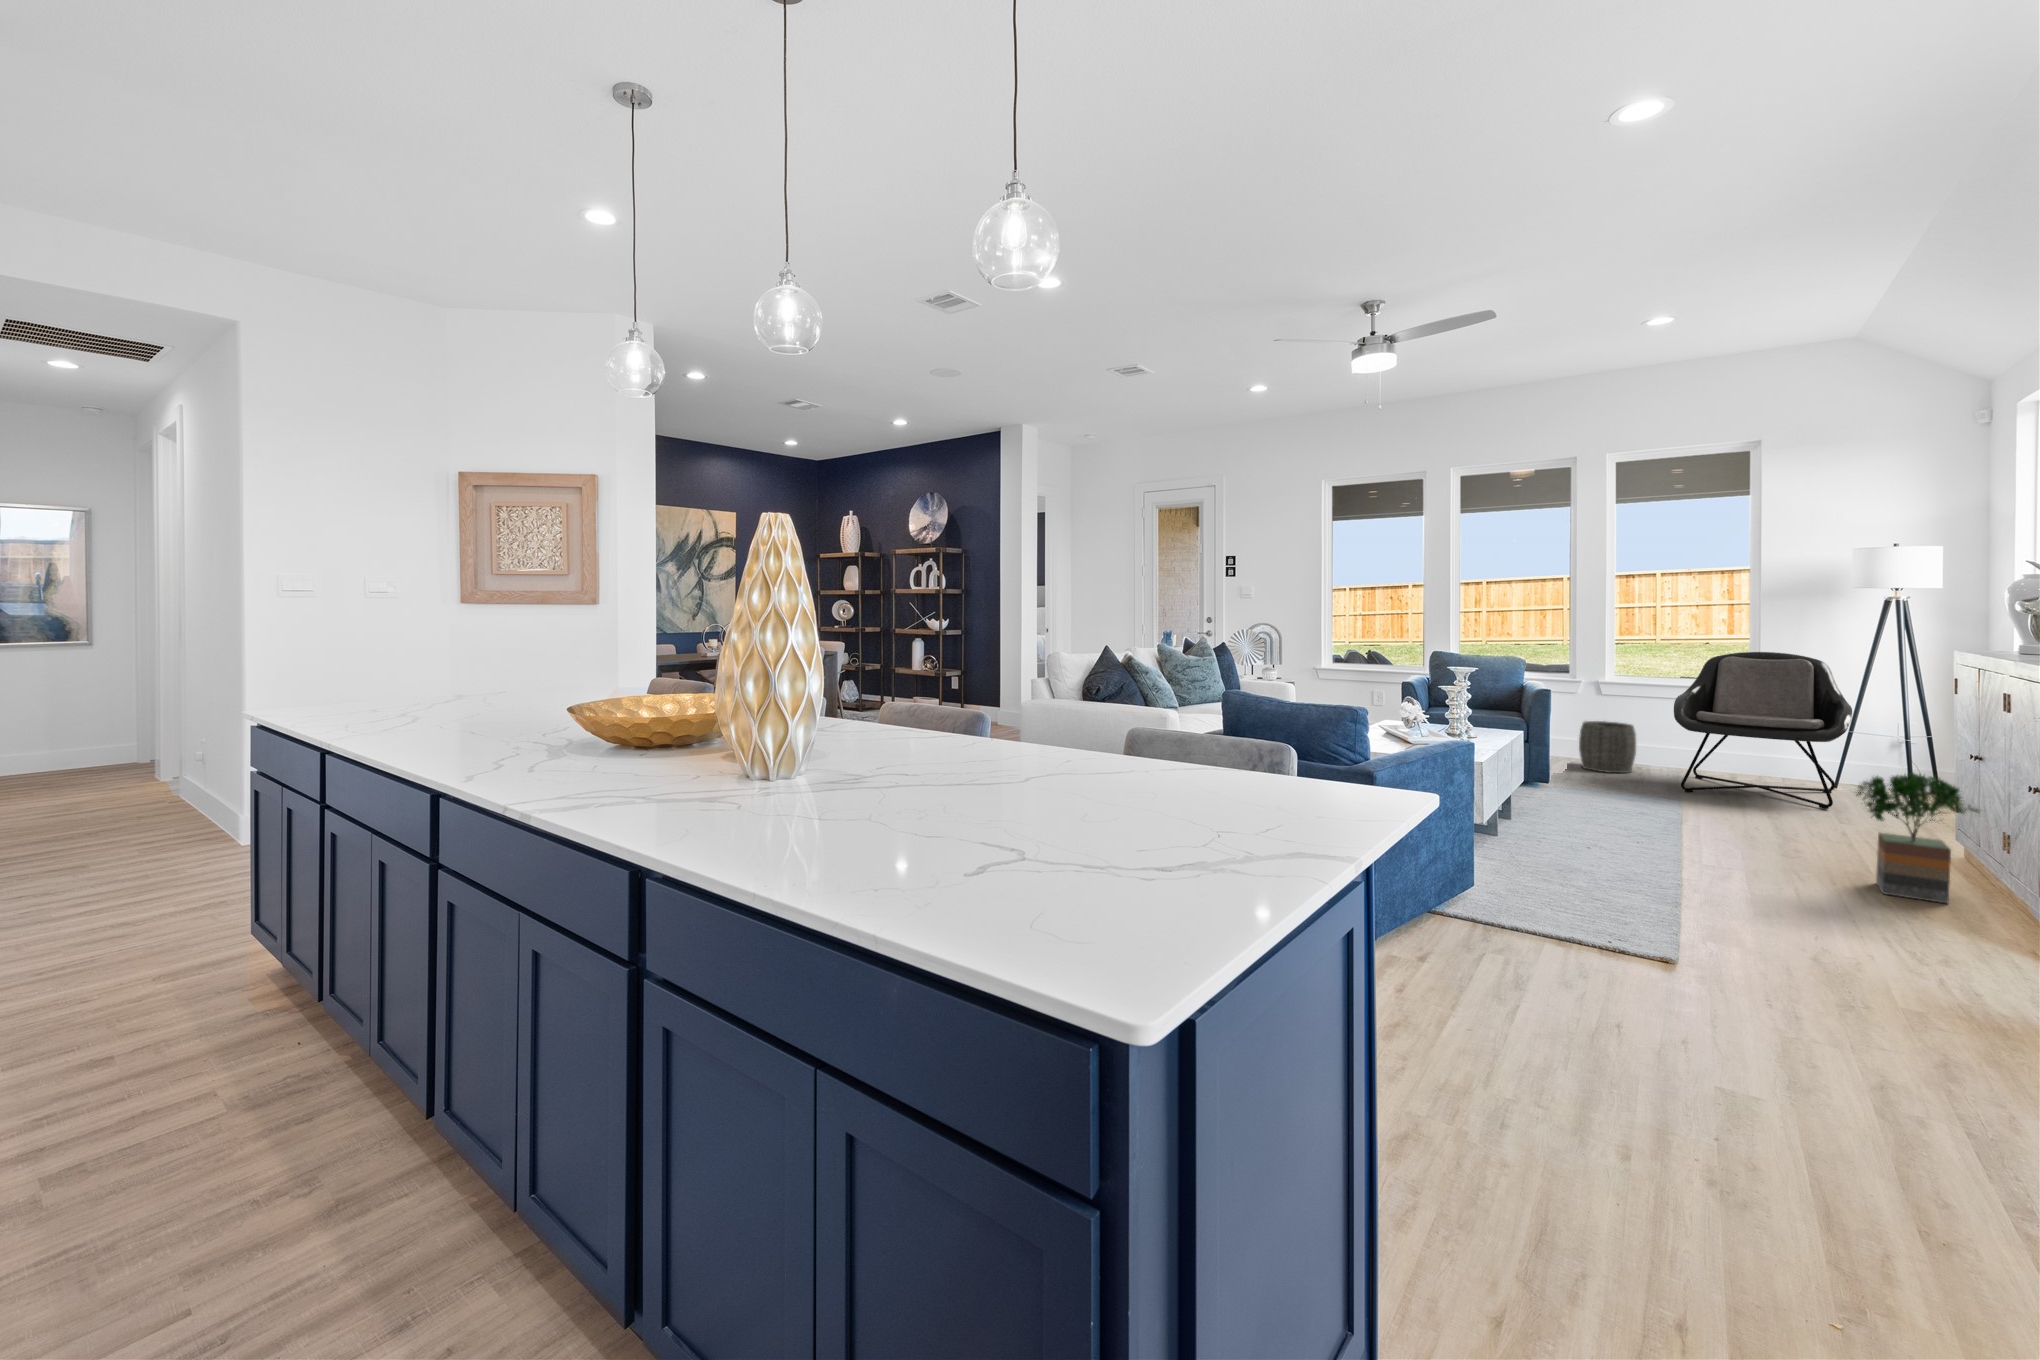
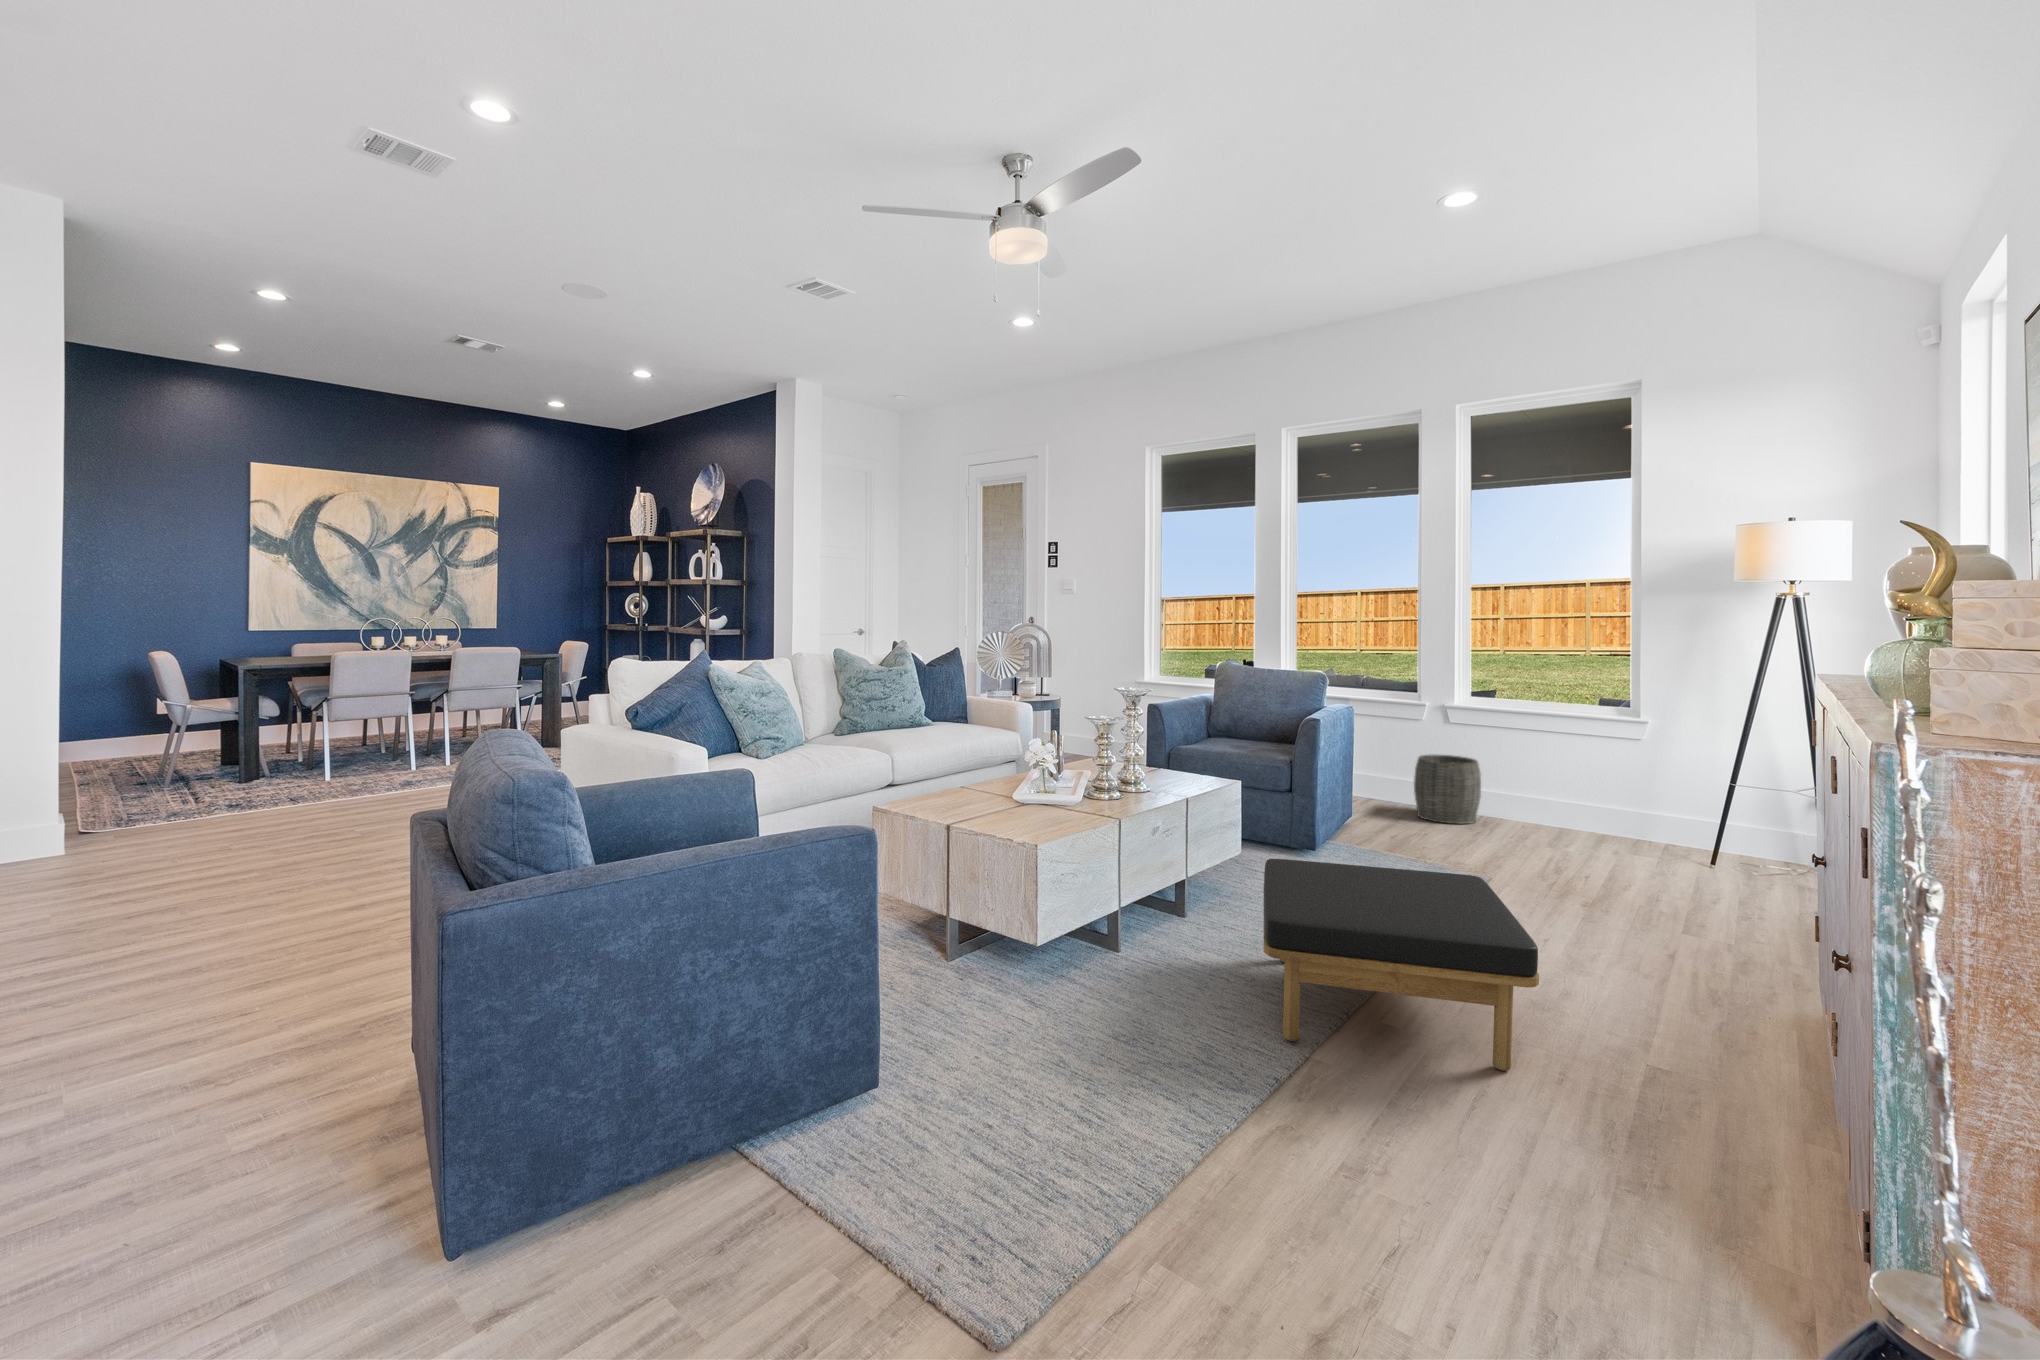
lounge chair: present [1674,652,1852,809] -> none [1503,667,1722,884]
potted tree: present [1857,773,1981,903] -> none [1622,853,1802,1072]
ottoman: none [1576,786,1821,904] -> present [1263,859,1539,1071]

